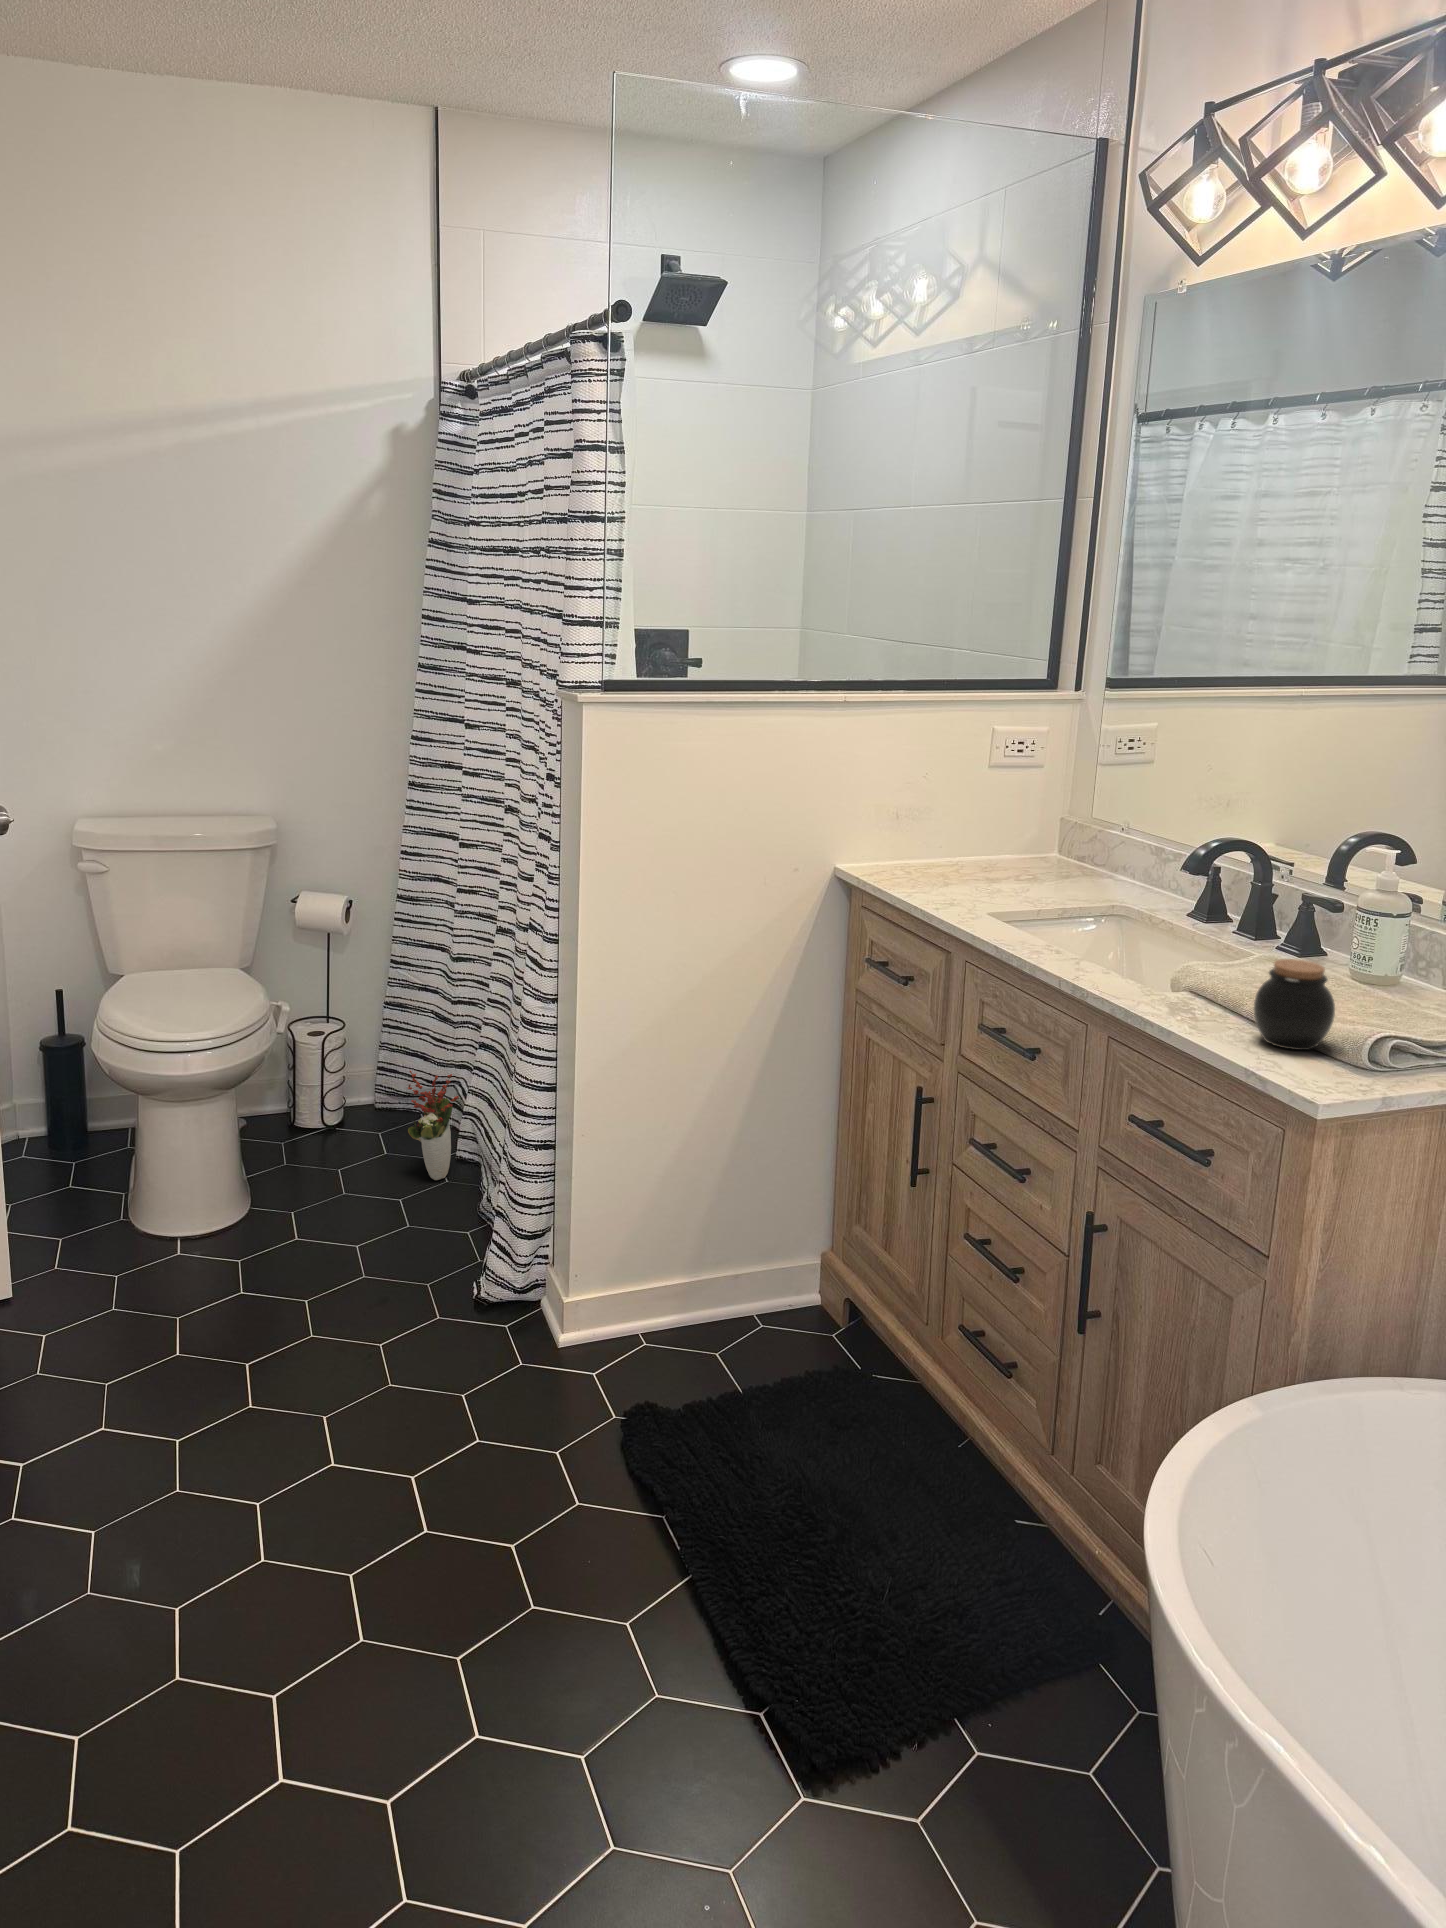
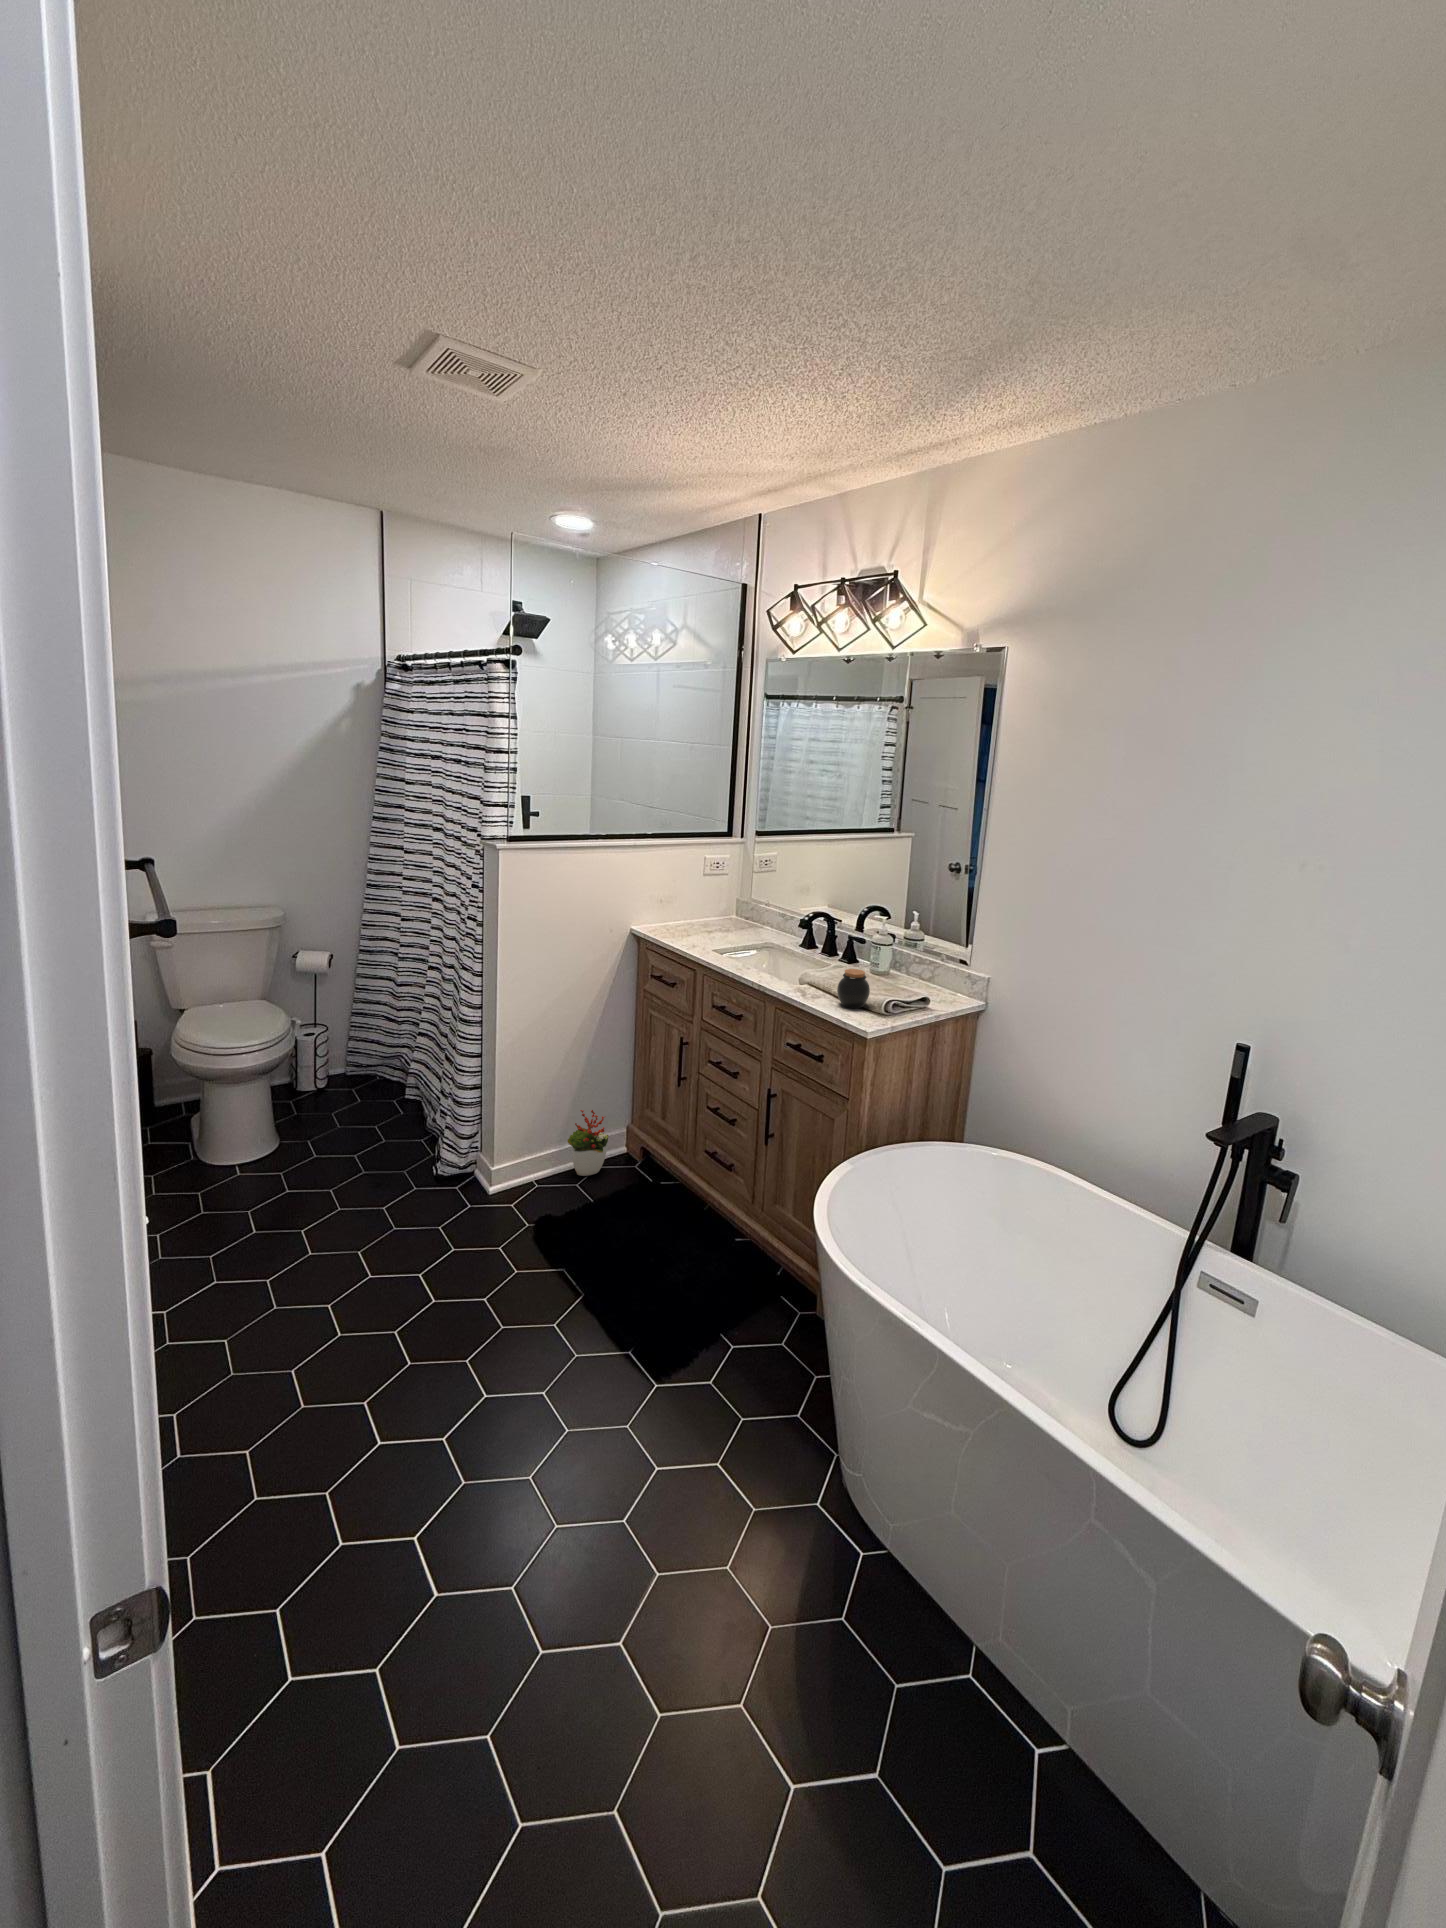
decorative plant: present [408,1071,459,1180] -> present [568,1110,608,1176]

